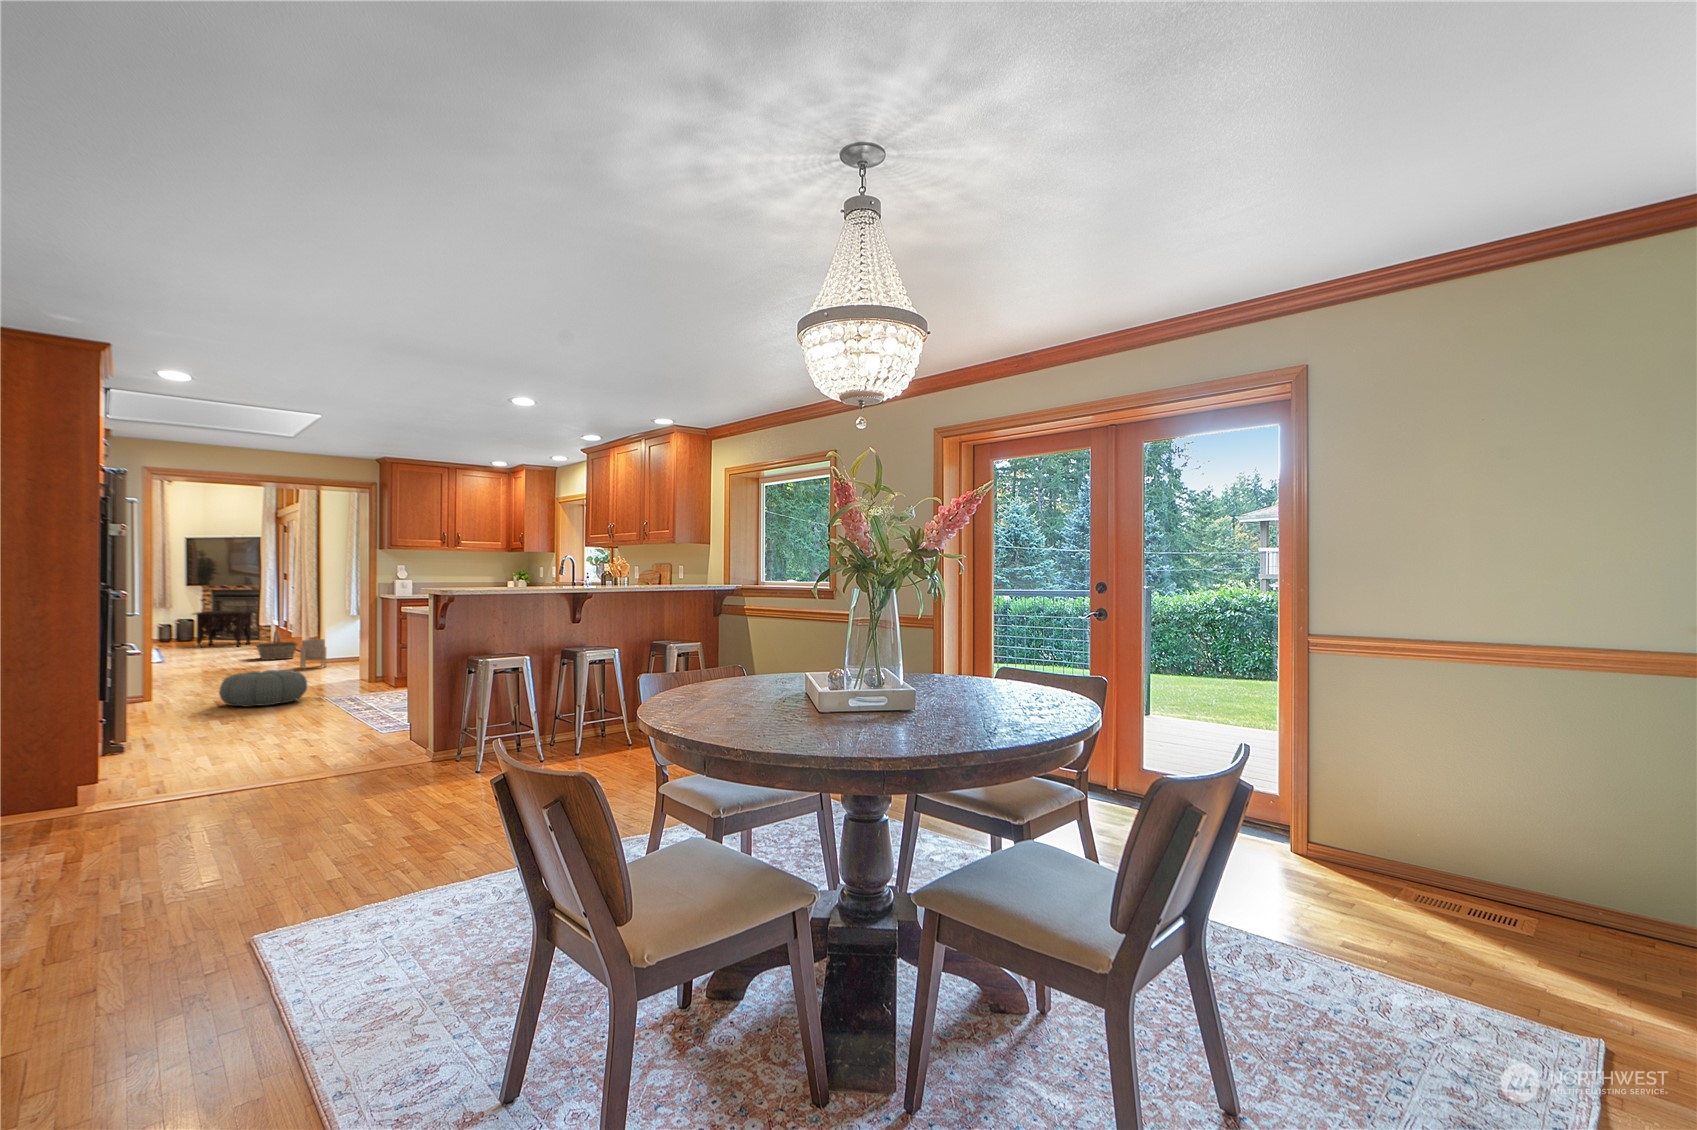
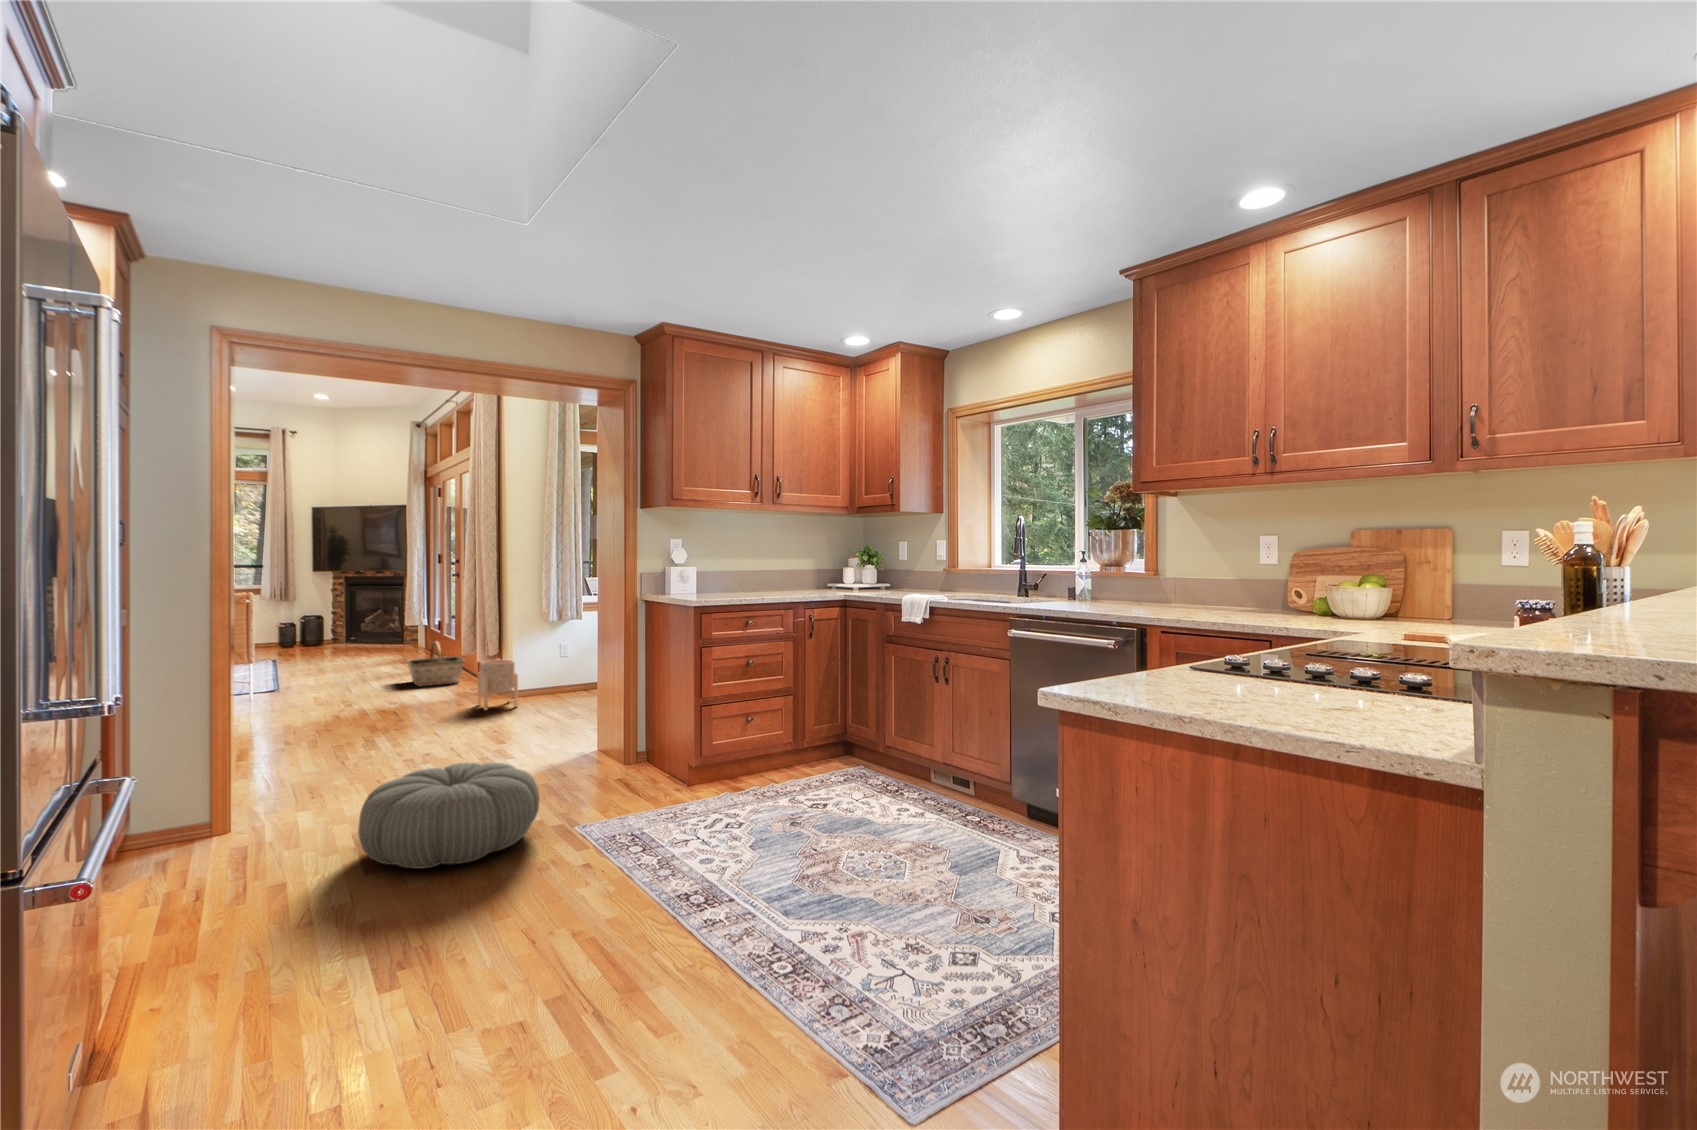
side table: present [194,610,253,648] -> none [317,605,401,658]

